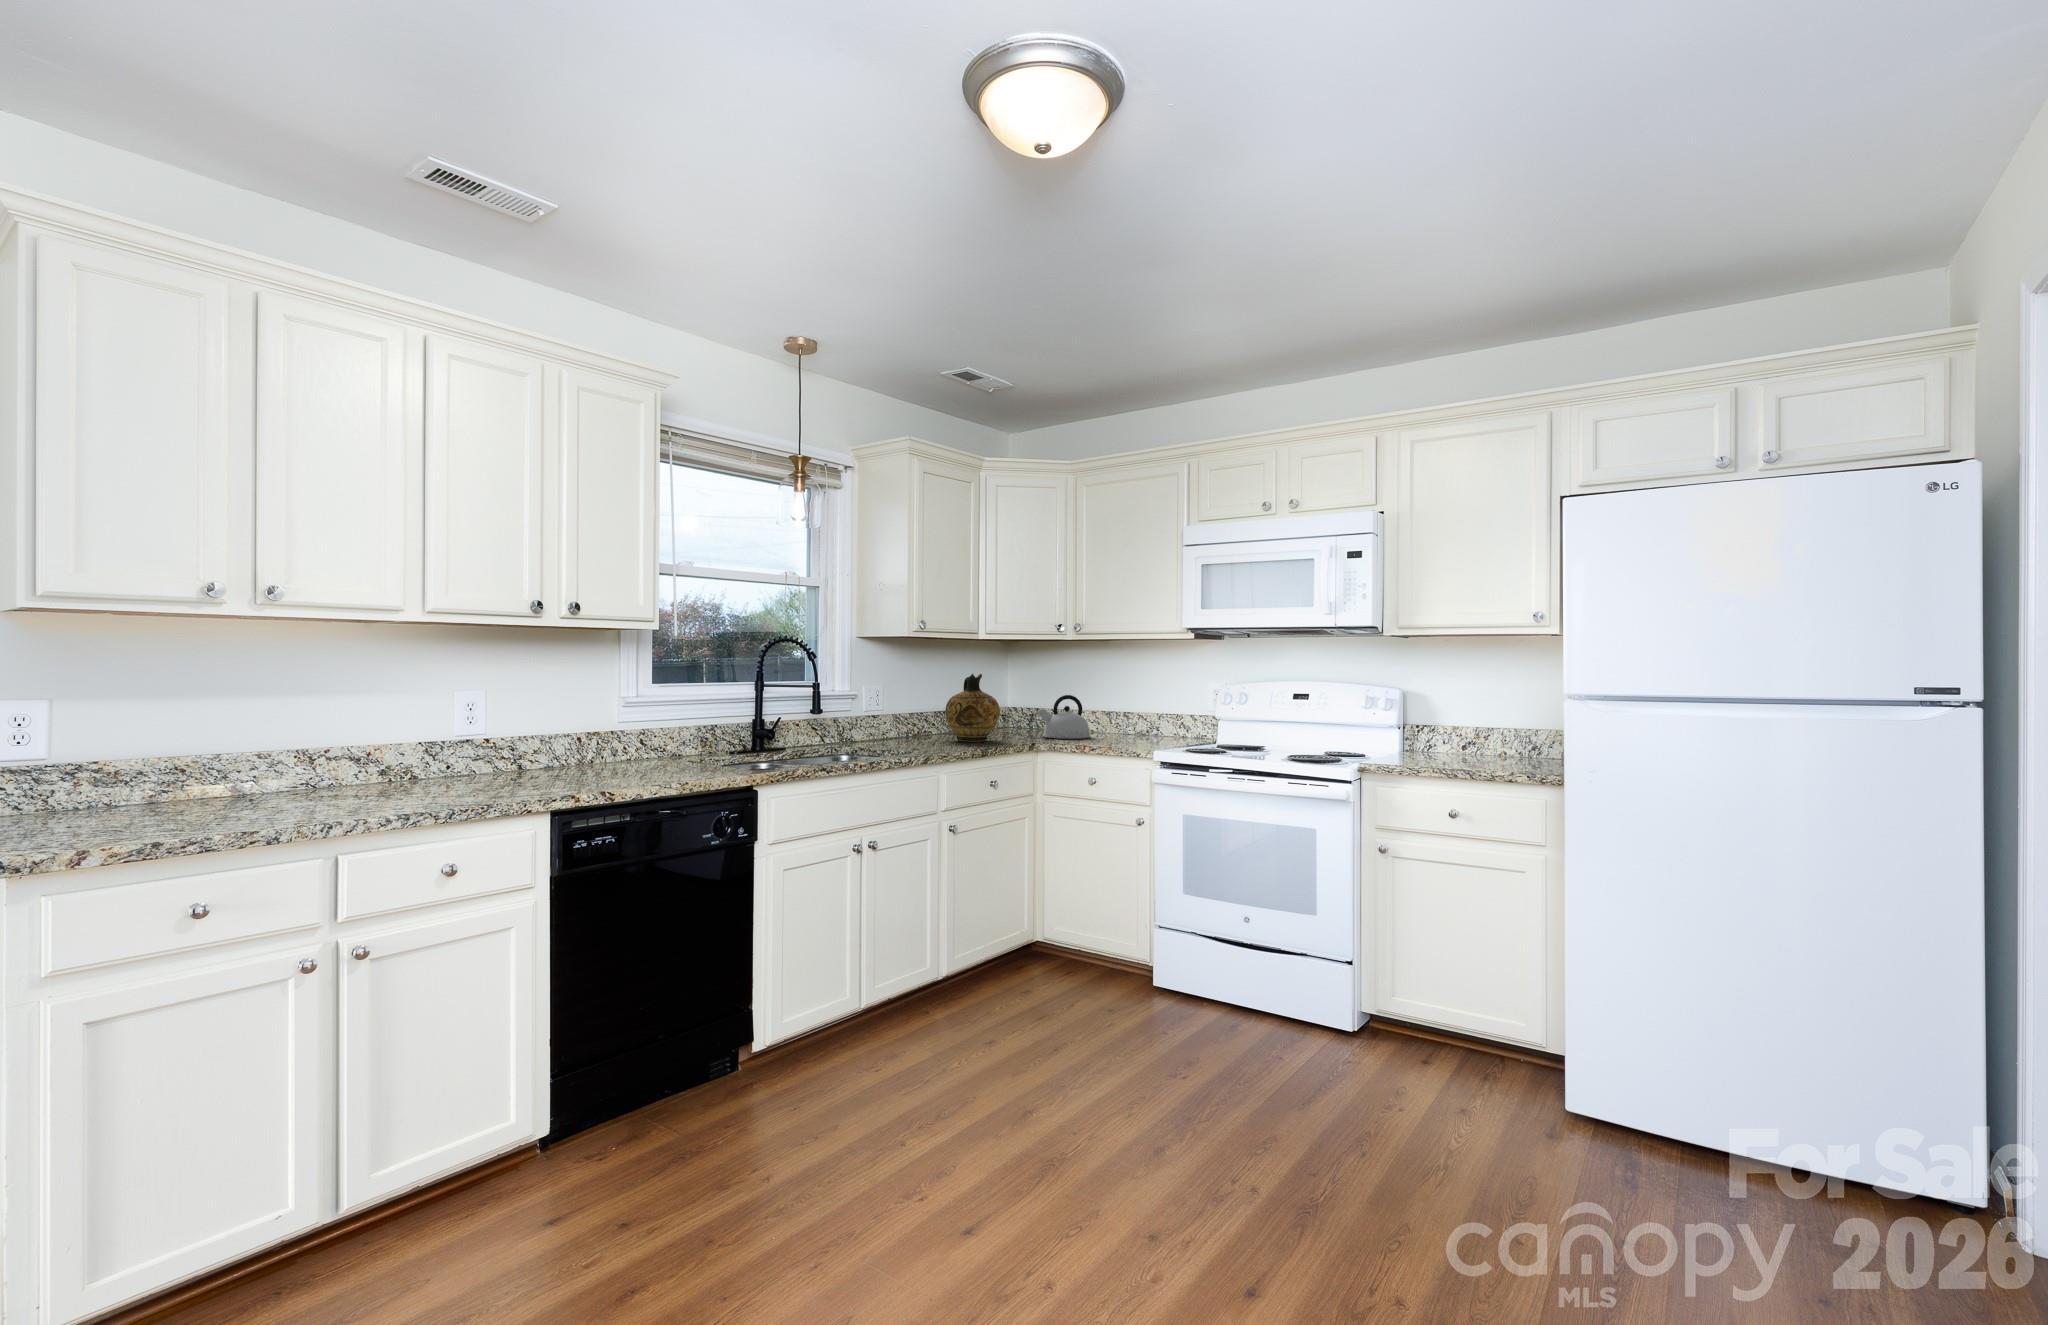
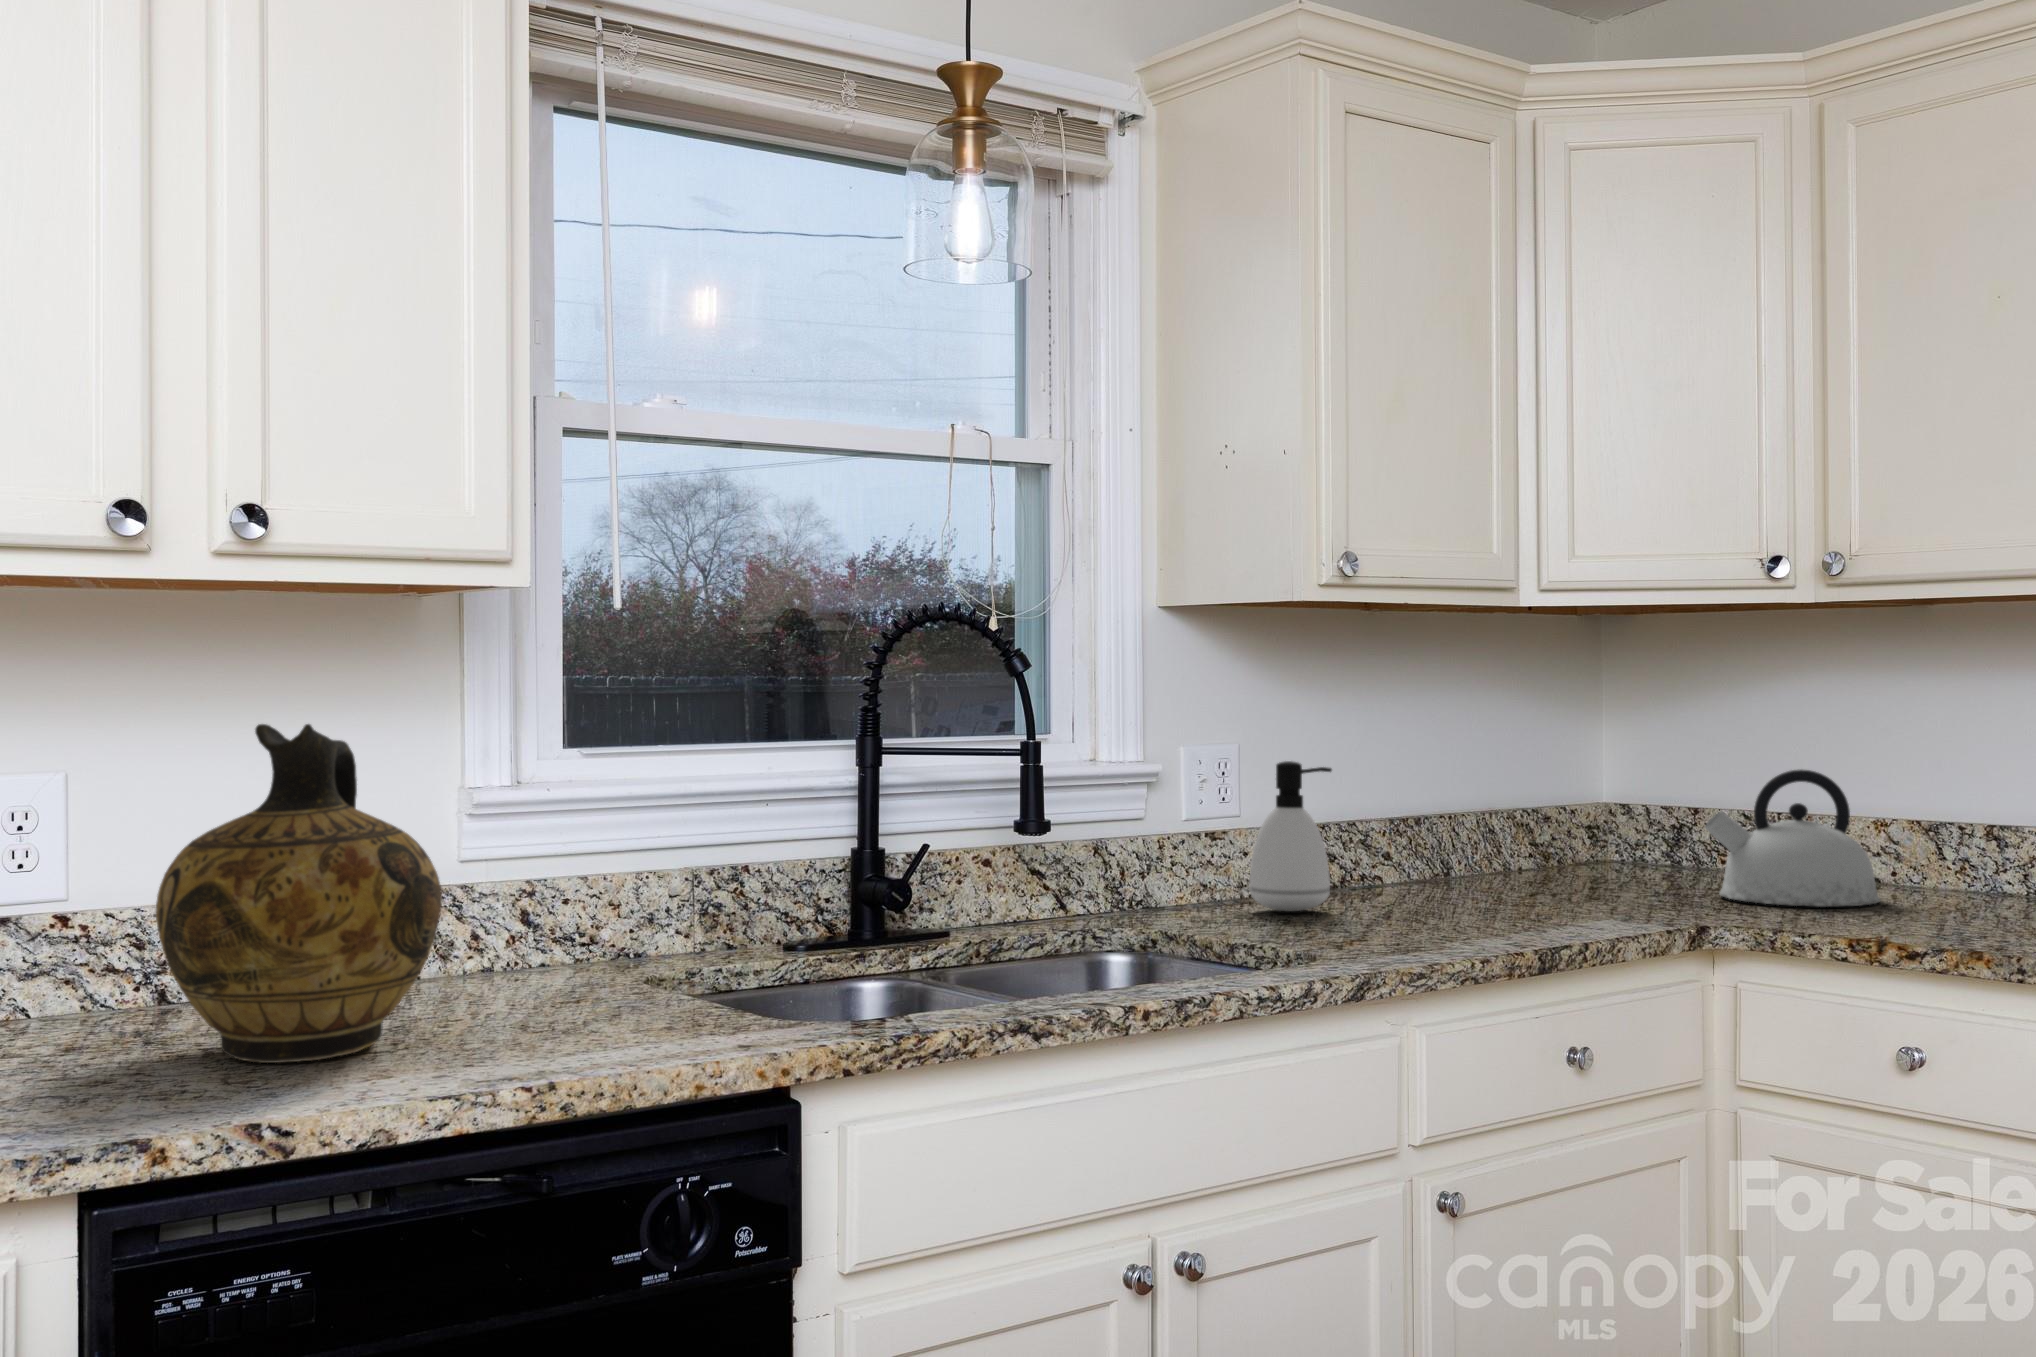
ceramic jug: present [945,674,1000,742] -> present [156,724,442,1063]
soap dispenser: none [888,691,917,742] -> present [1249,761,1332,911]

